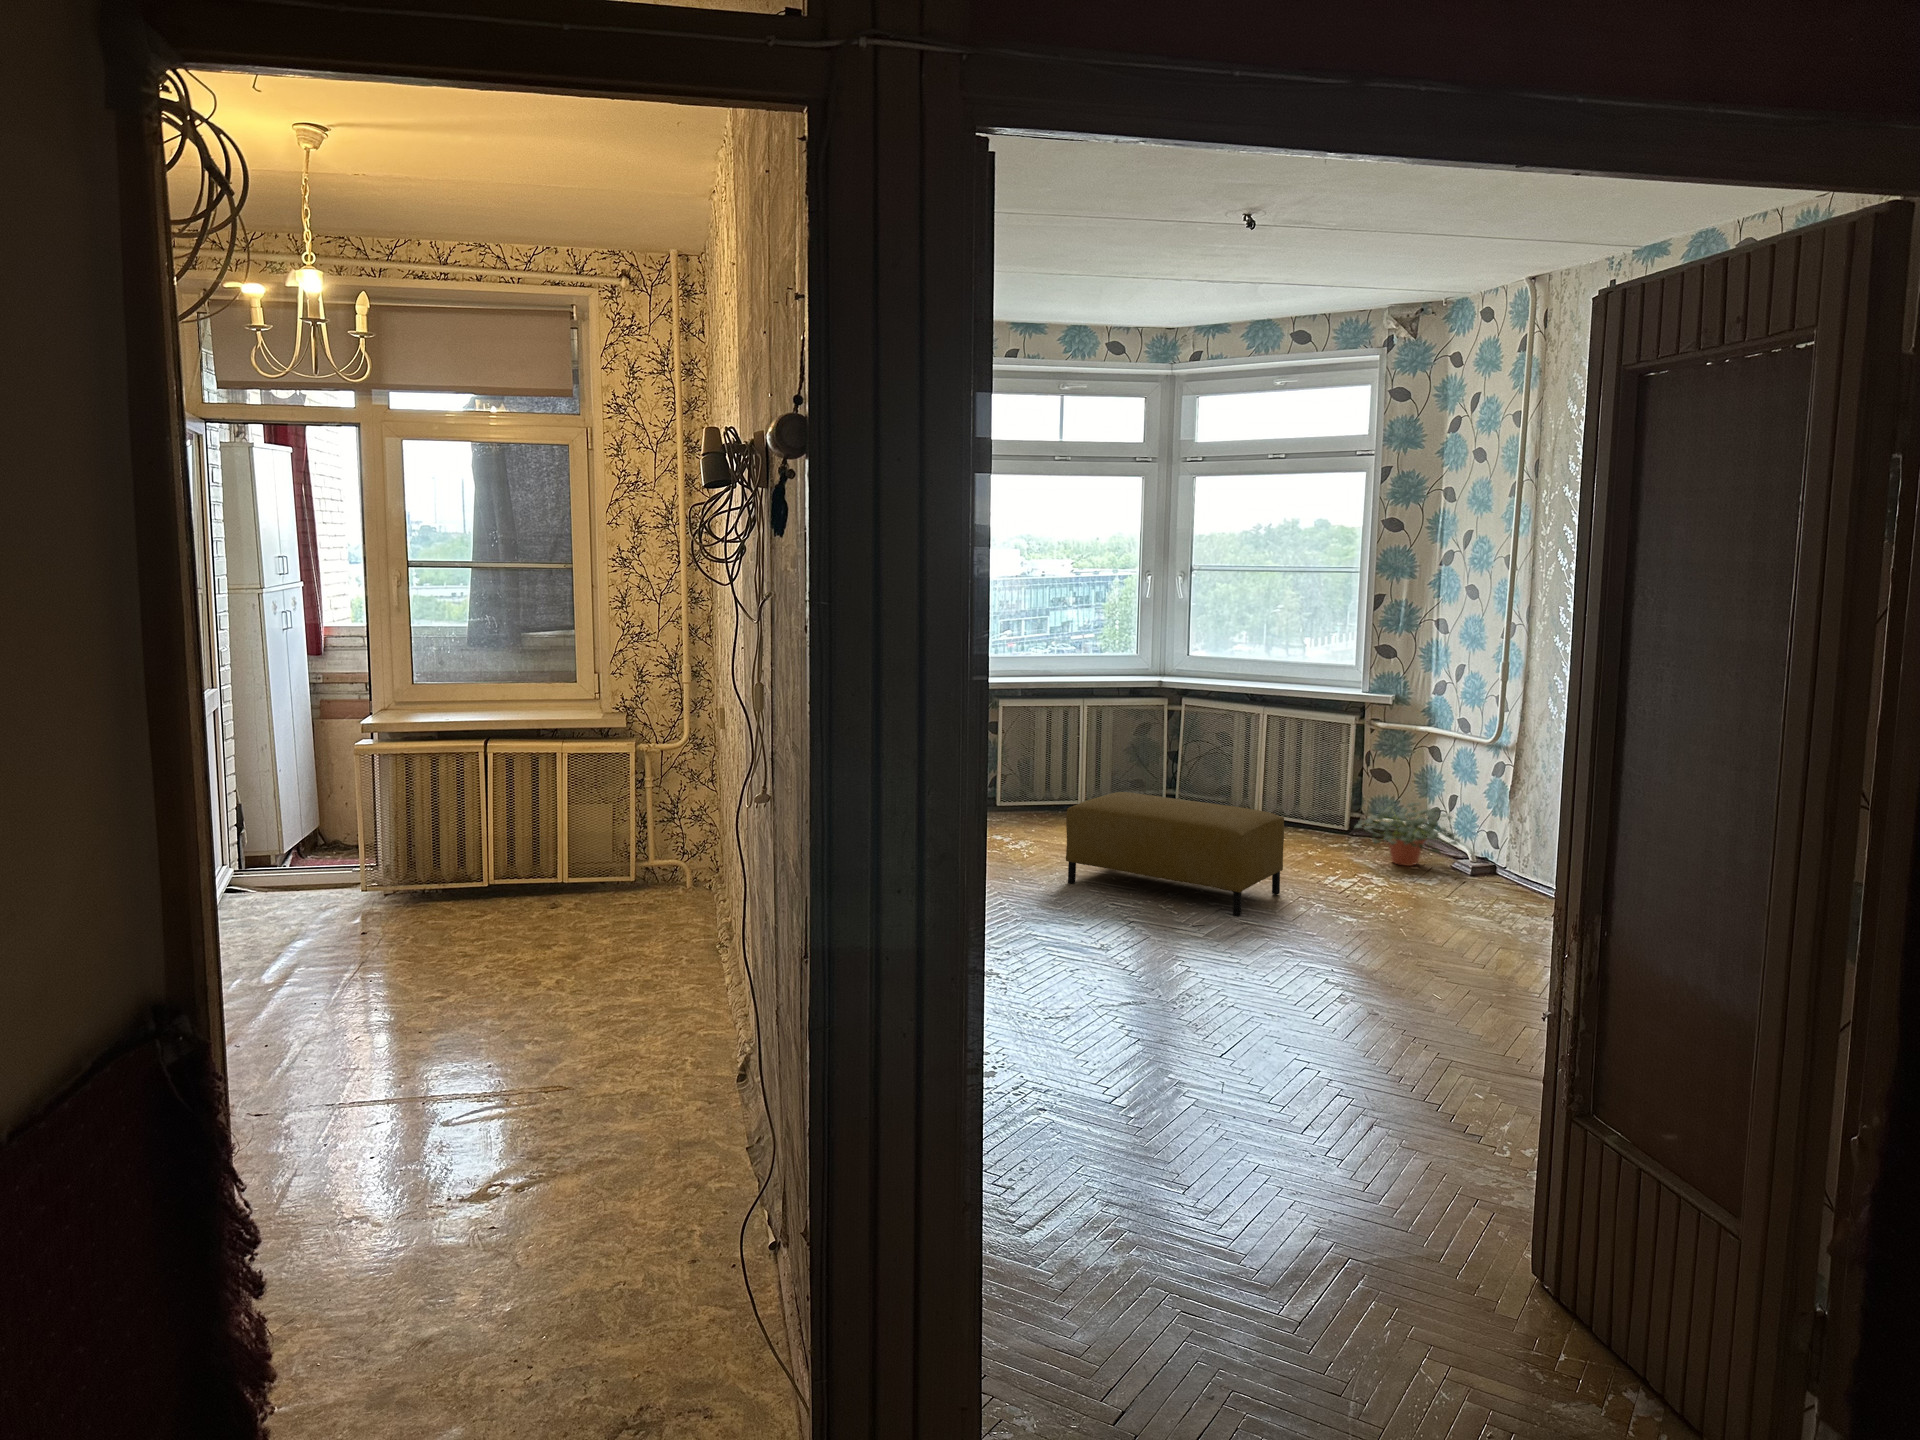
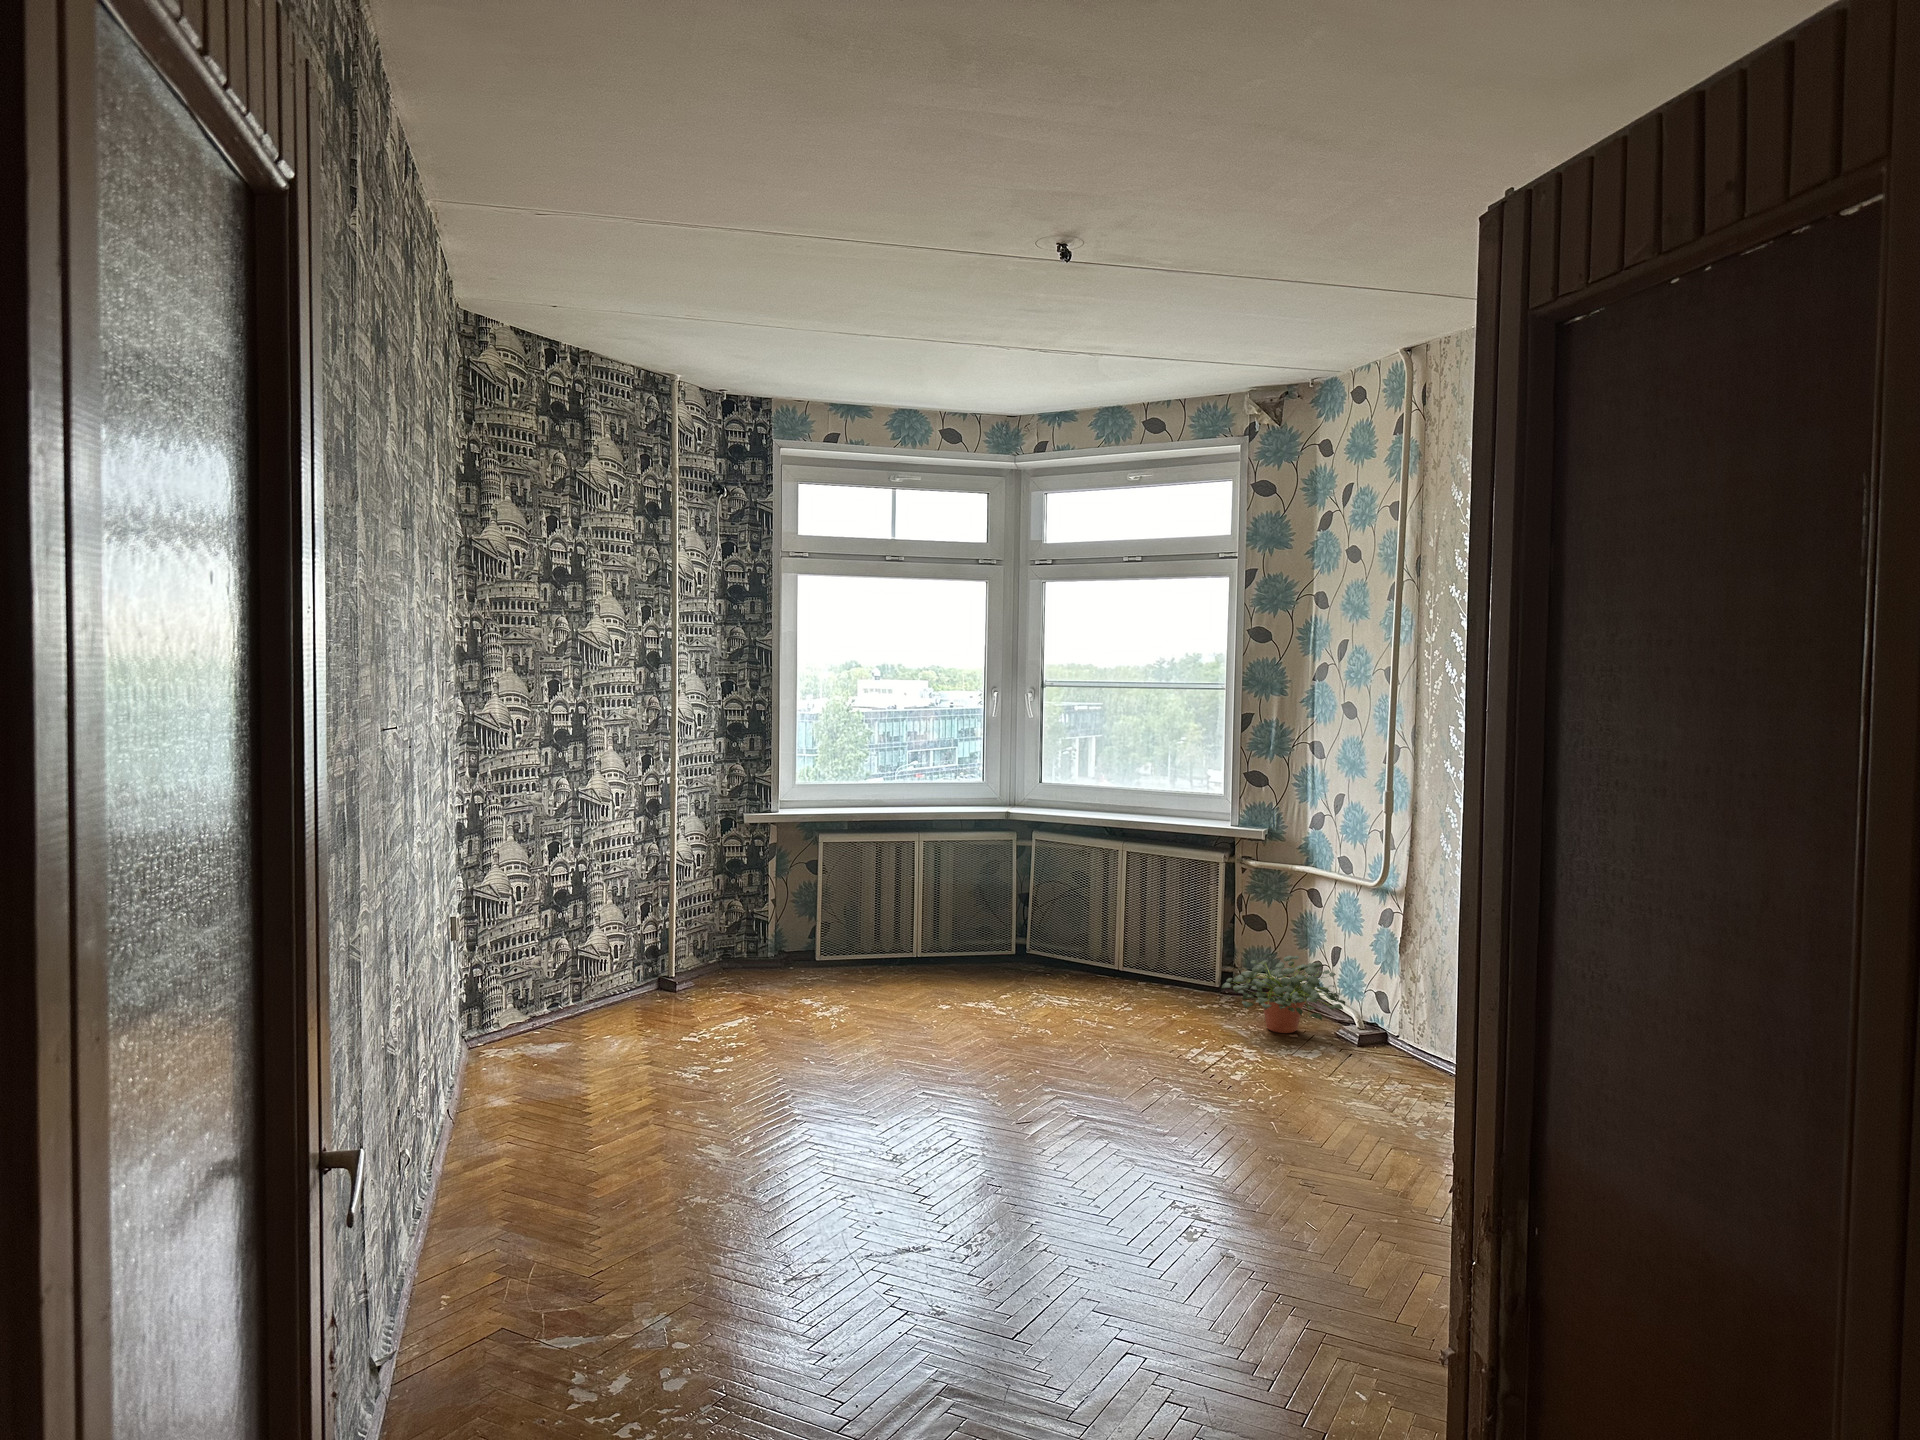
ottoman: present [1066,792,1284,916] -> none [869,946,1133,1108]

